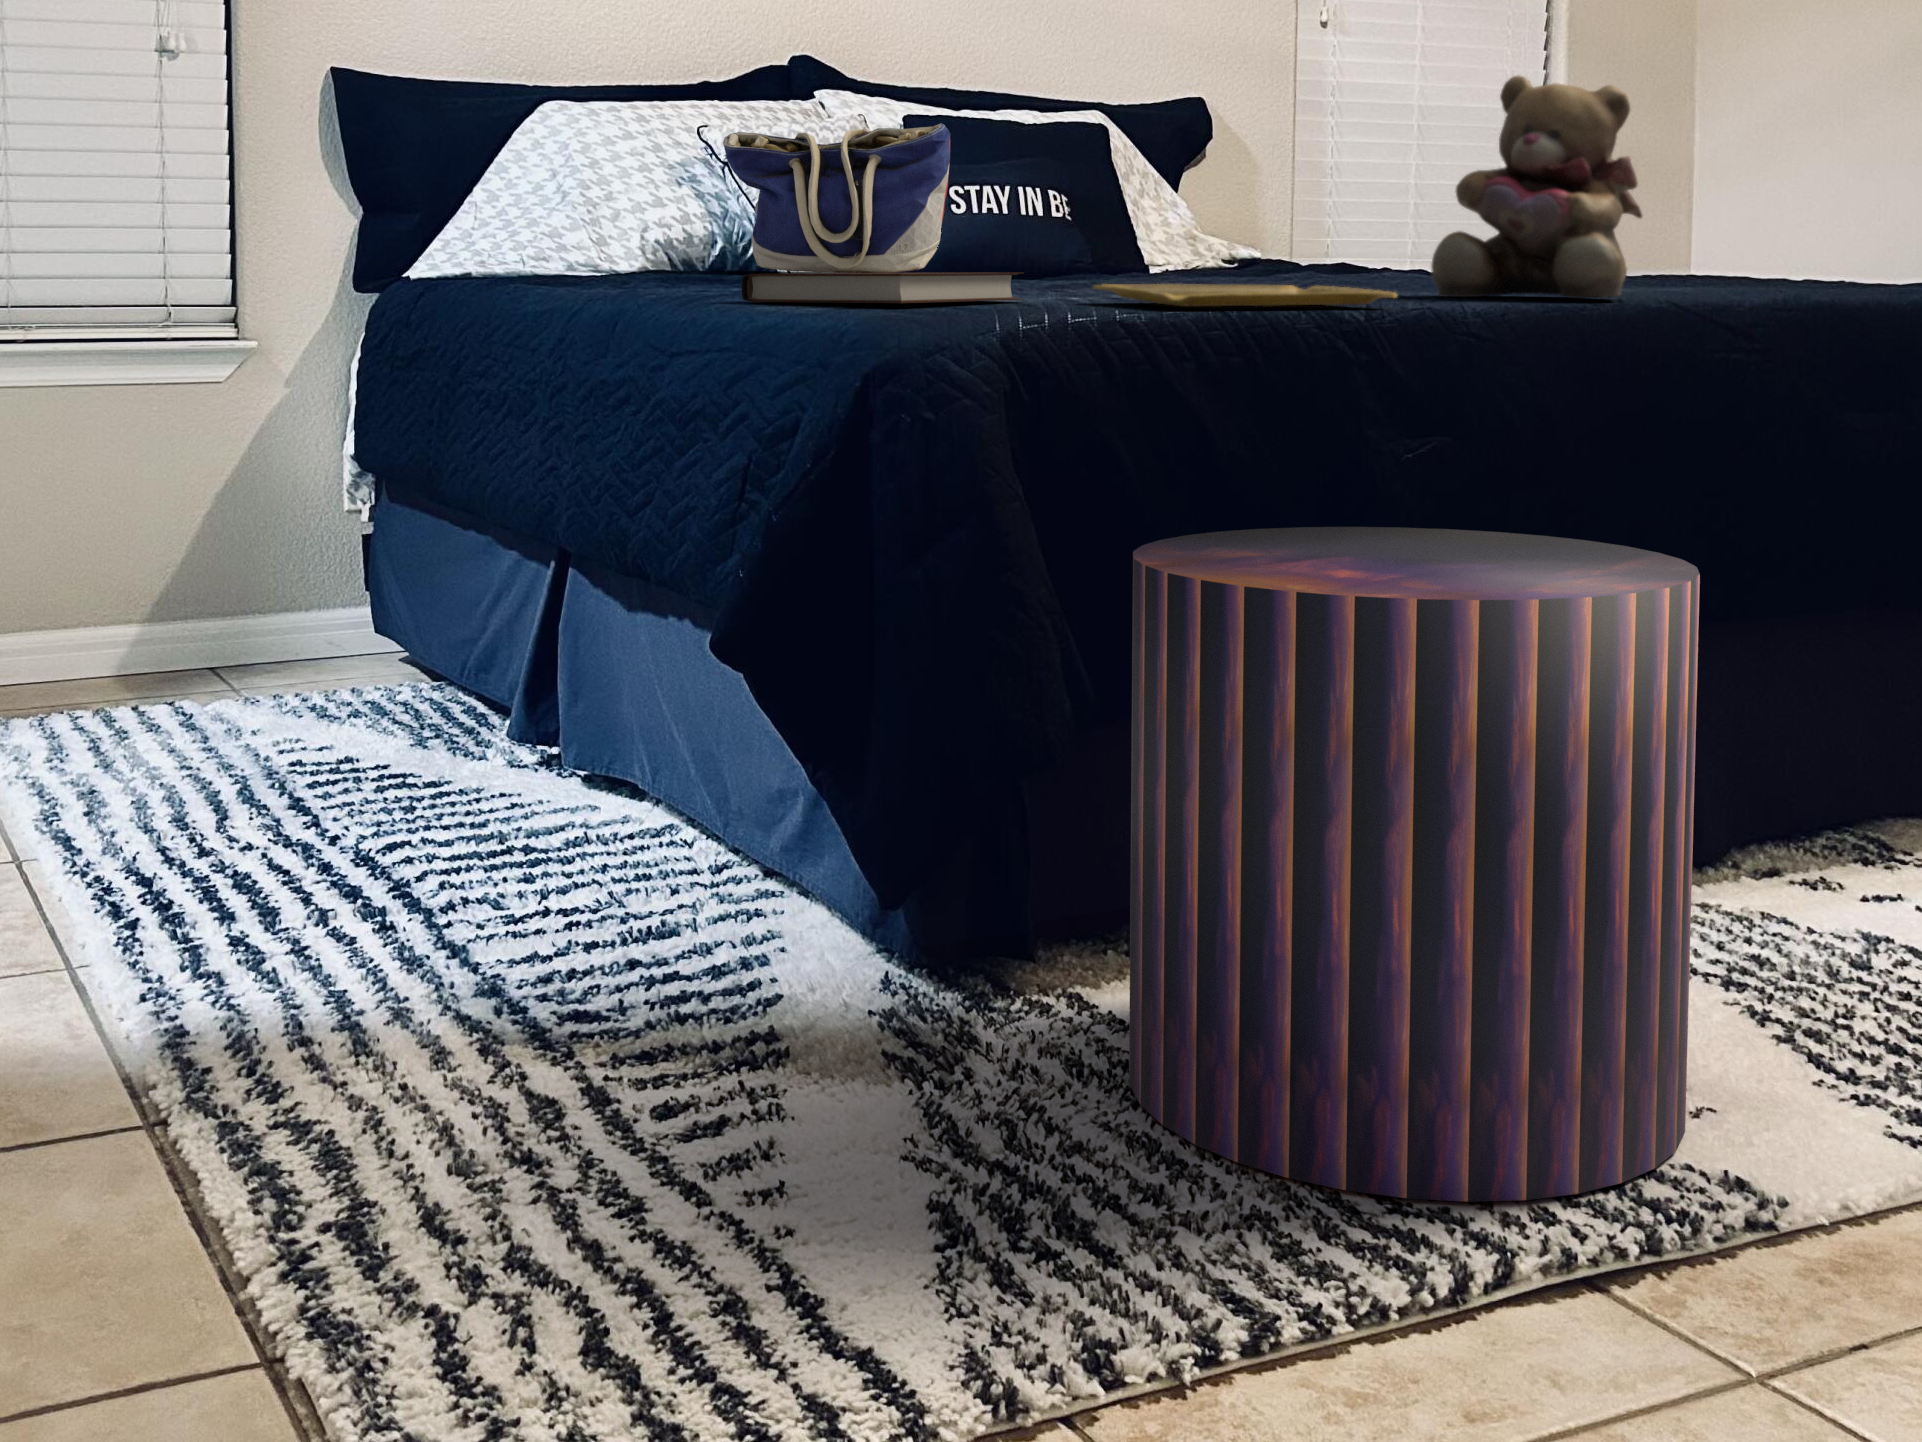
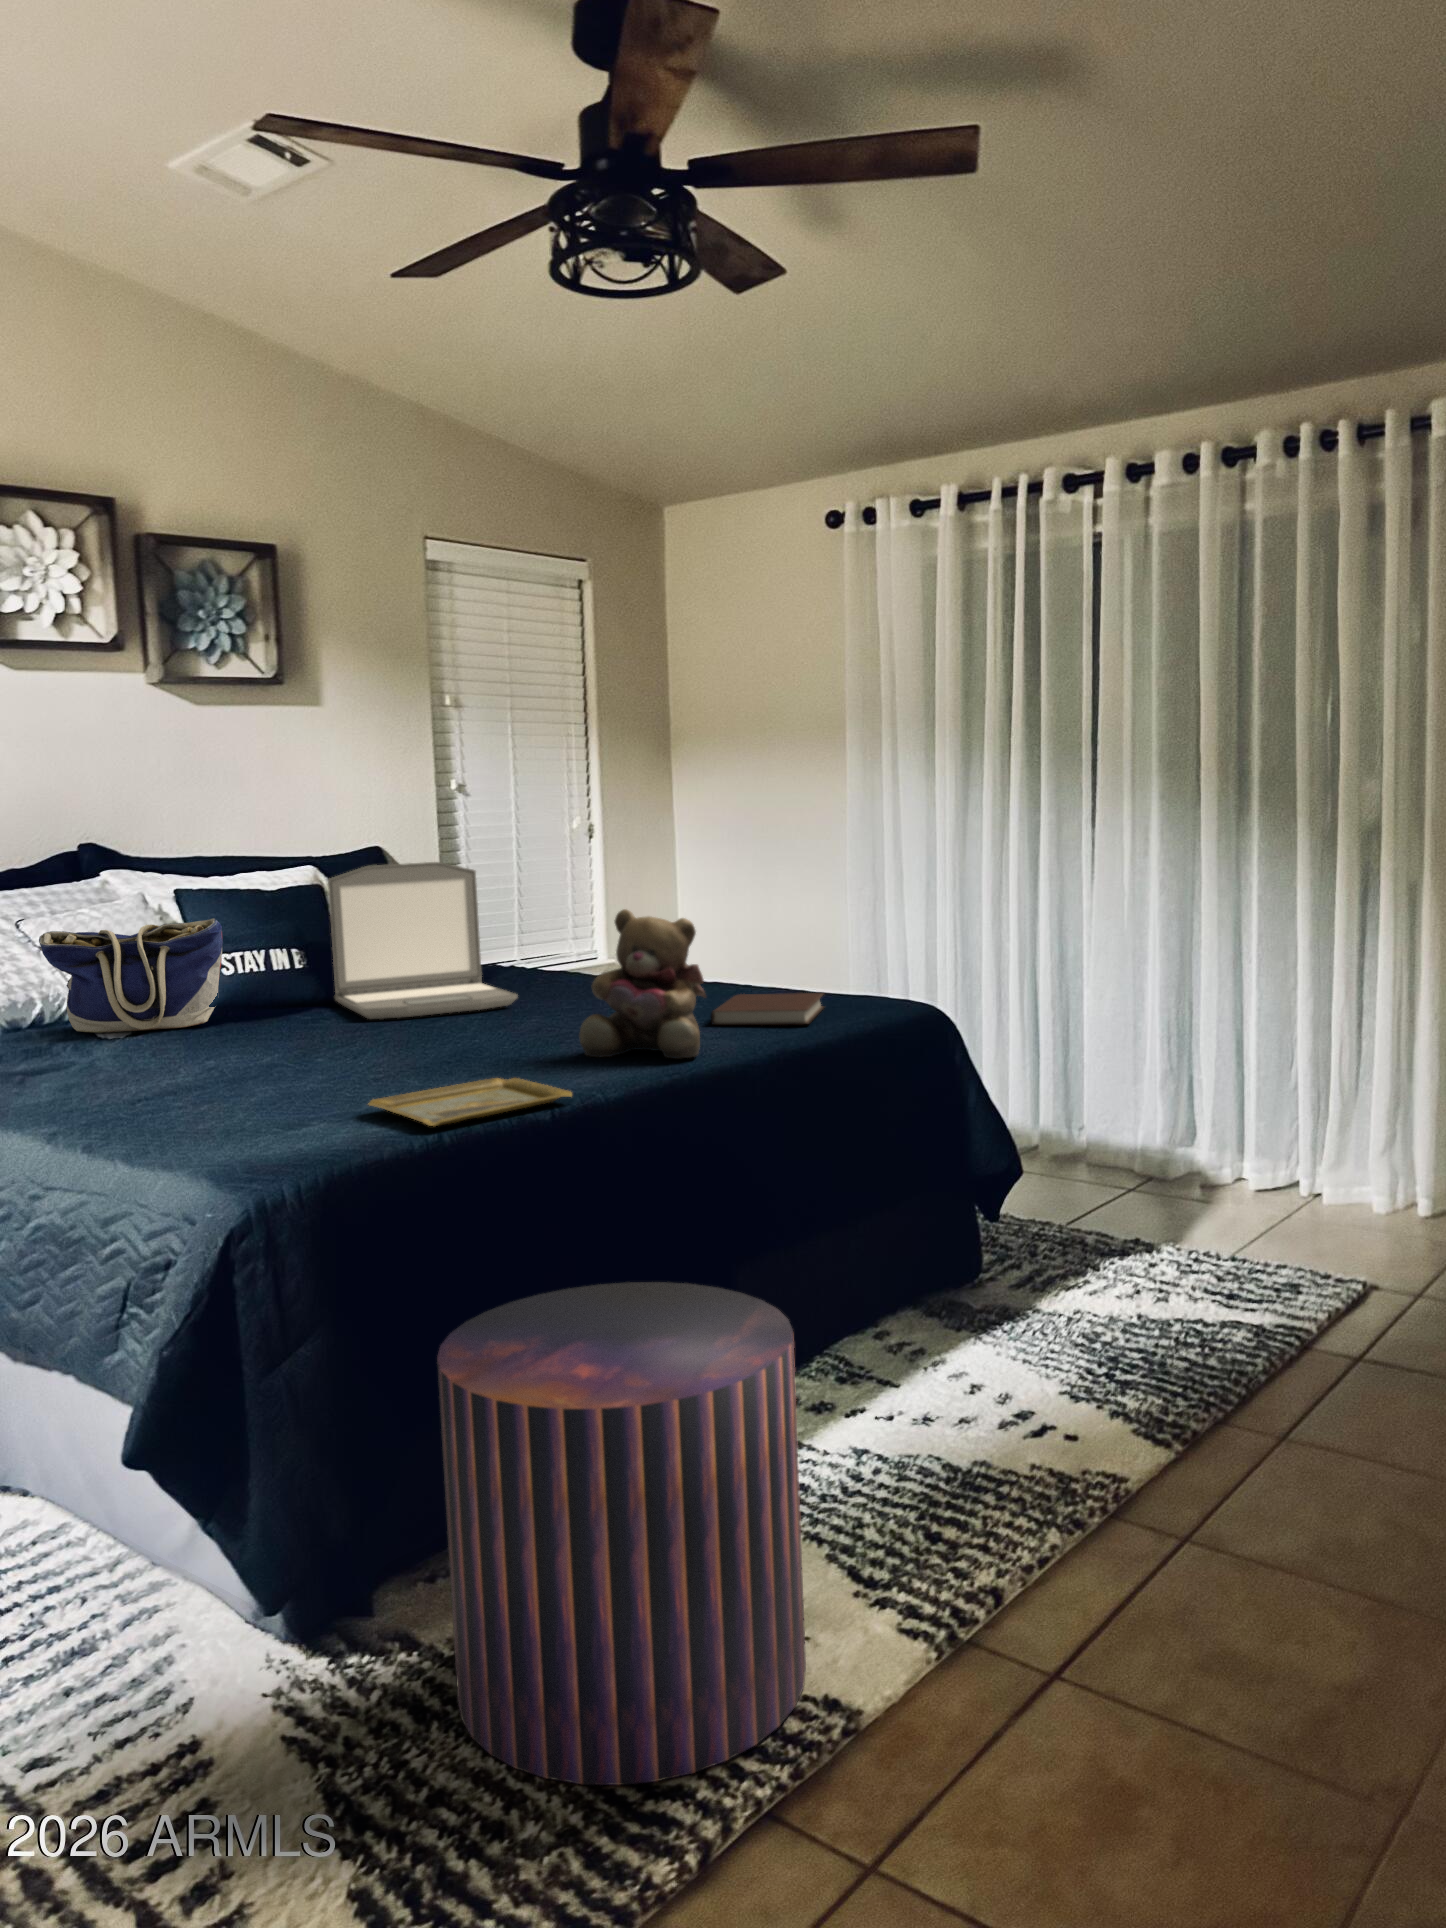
laptop: none [1100,78,1359,277] -> present [328,862,518,1019]
notebook: present [742,273,1024,303] -> present [711,993,824,1025]

